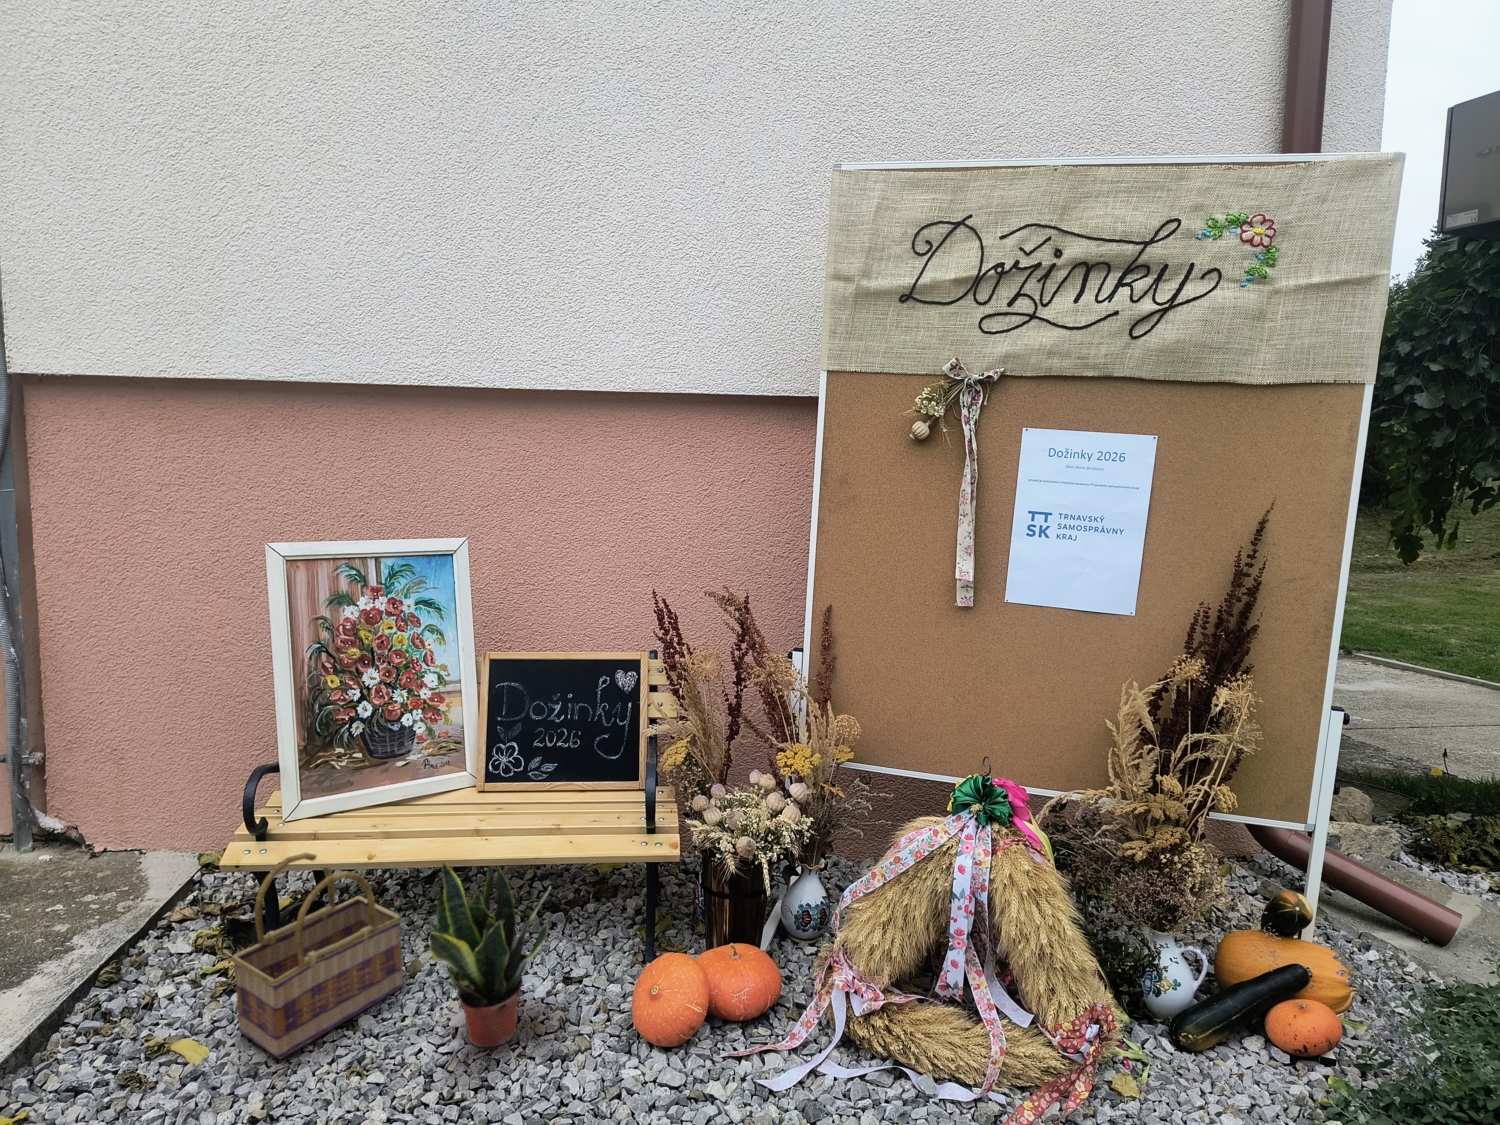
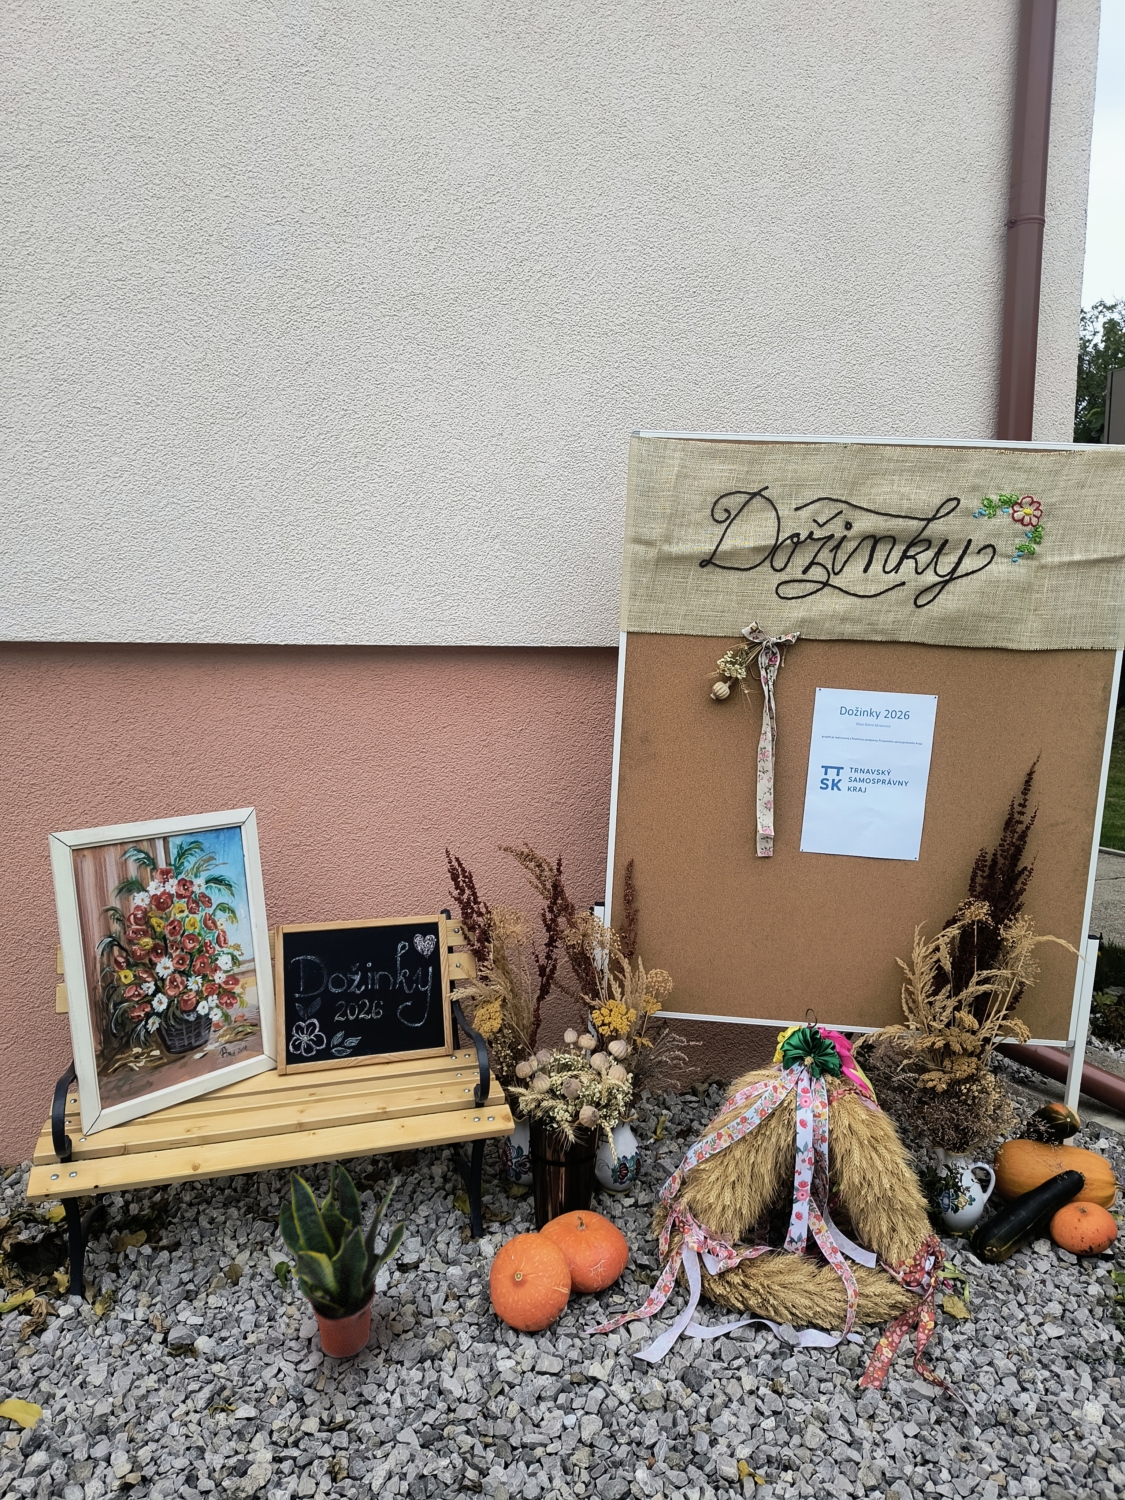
basket: present [231,852,403,1059] -> none [53,1172,232,1406]

